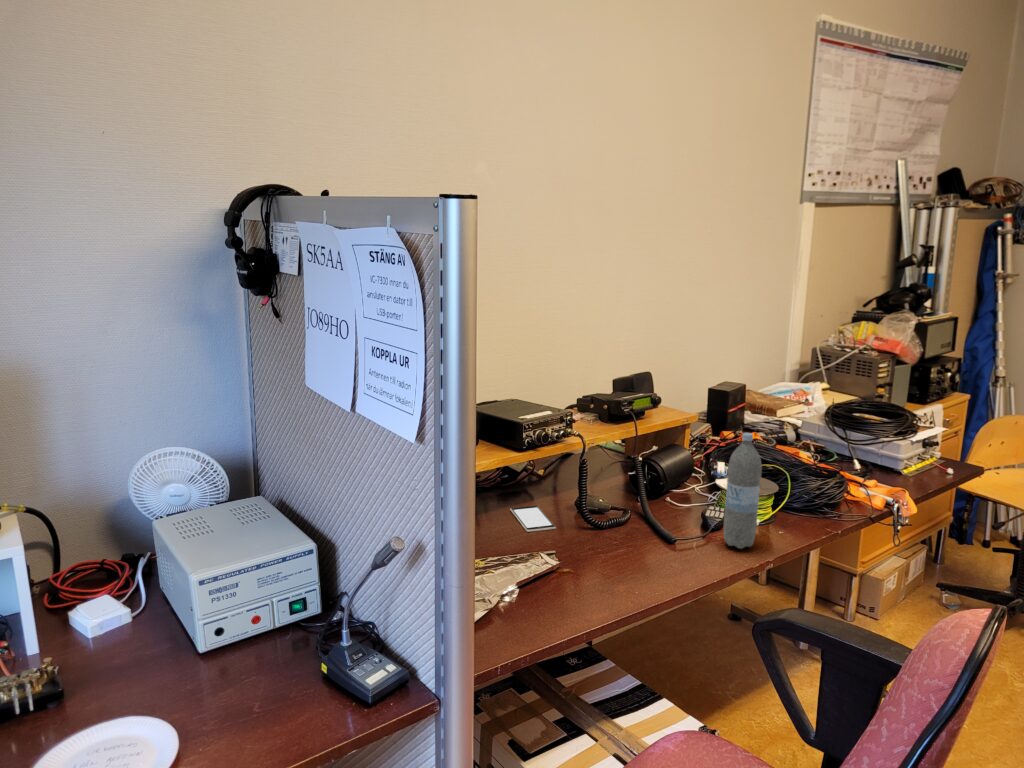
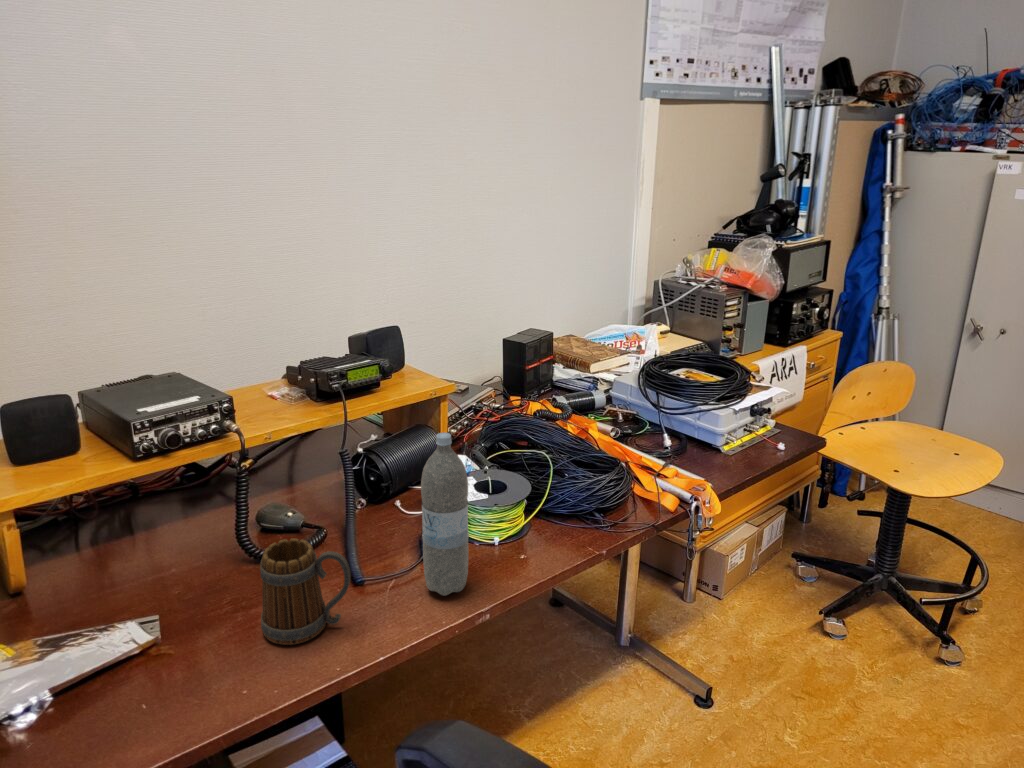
mug: none [626,500,690,570] -> present [260,539,351,645]
smartphone: present [510,505,556,532] -> none [154,524,202,575]

